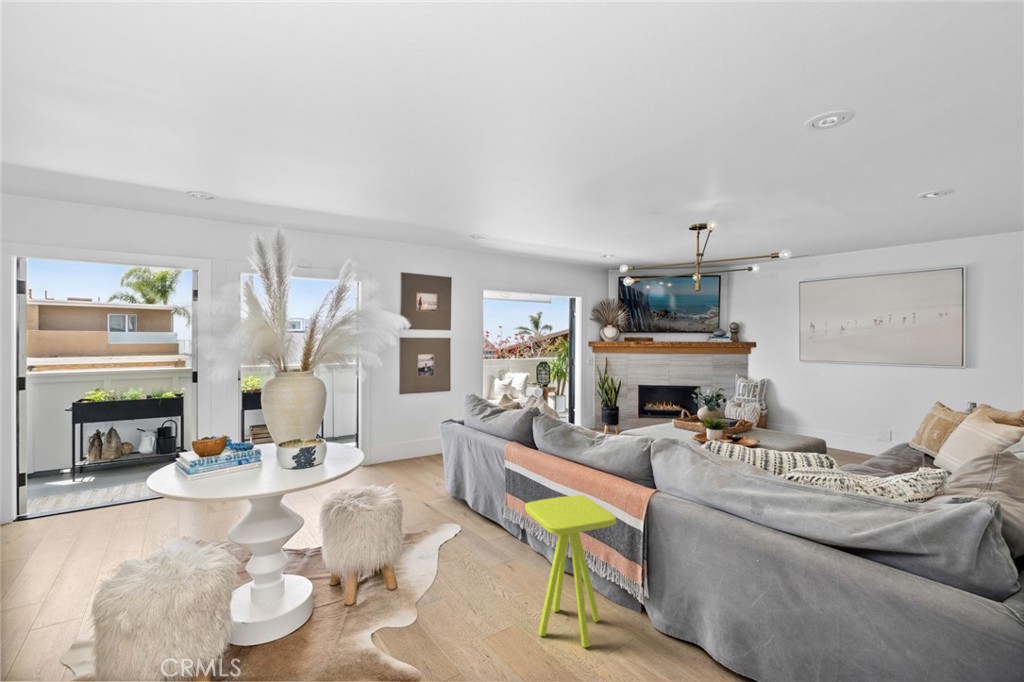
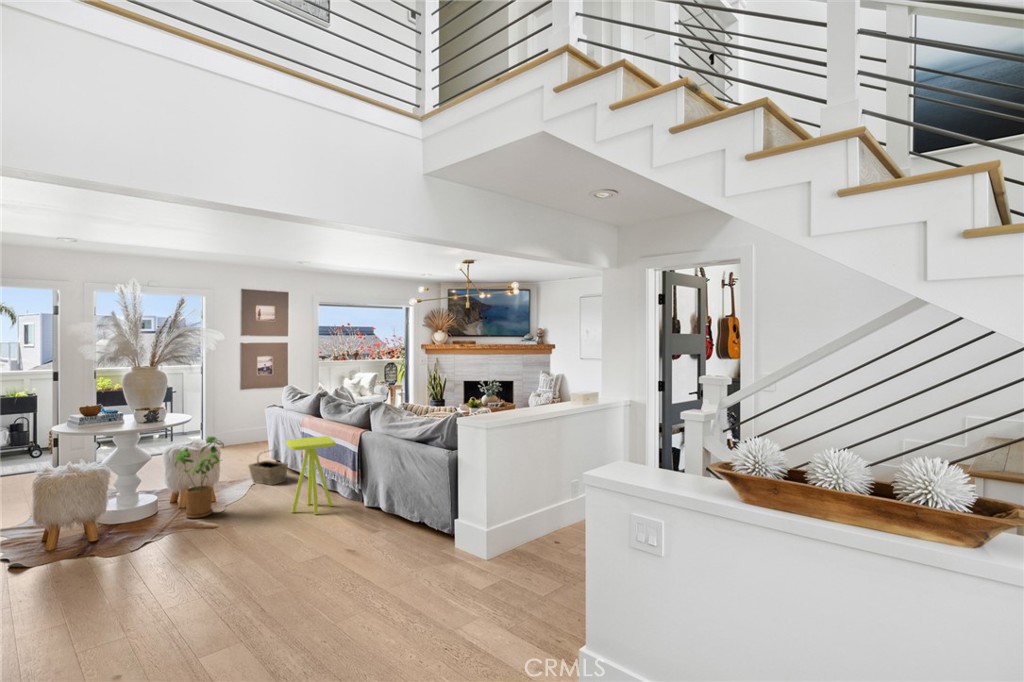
house plant: none [351,492,426,635] -> present [174,437,224,518]
basket: none [437,492,492,548] -> present [249,451,288,485]

